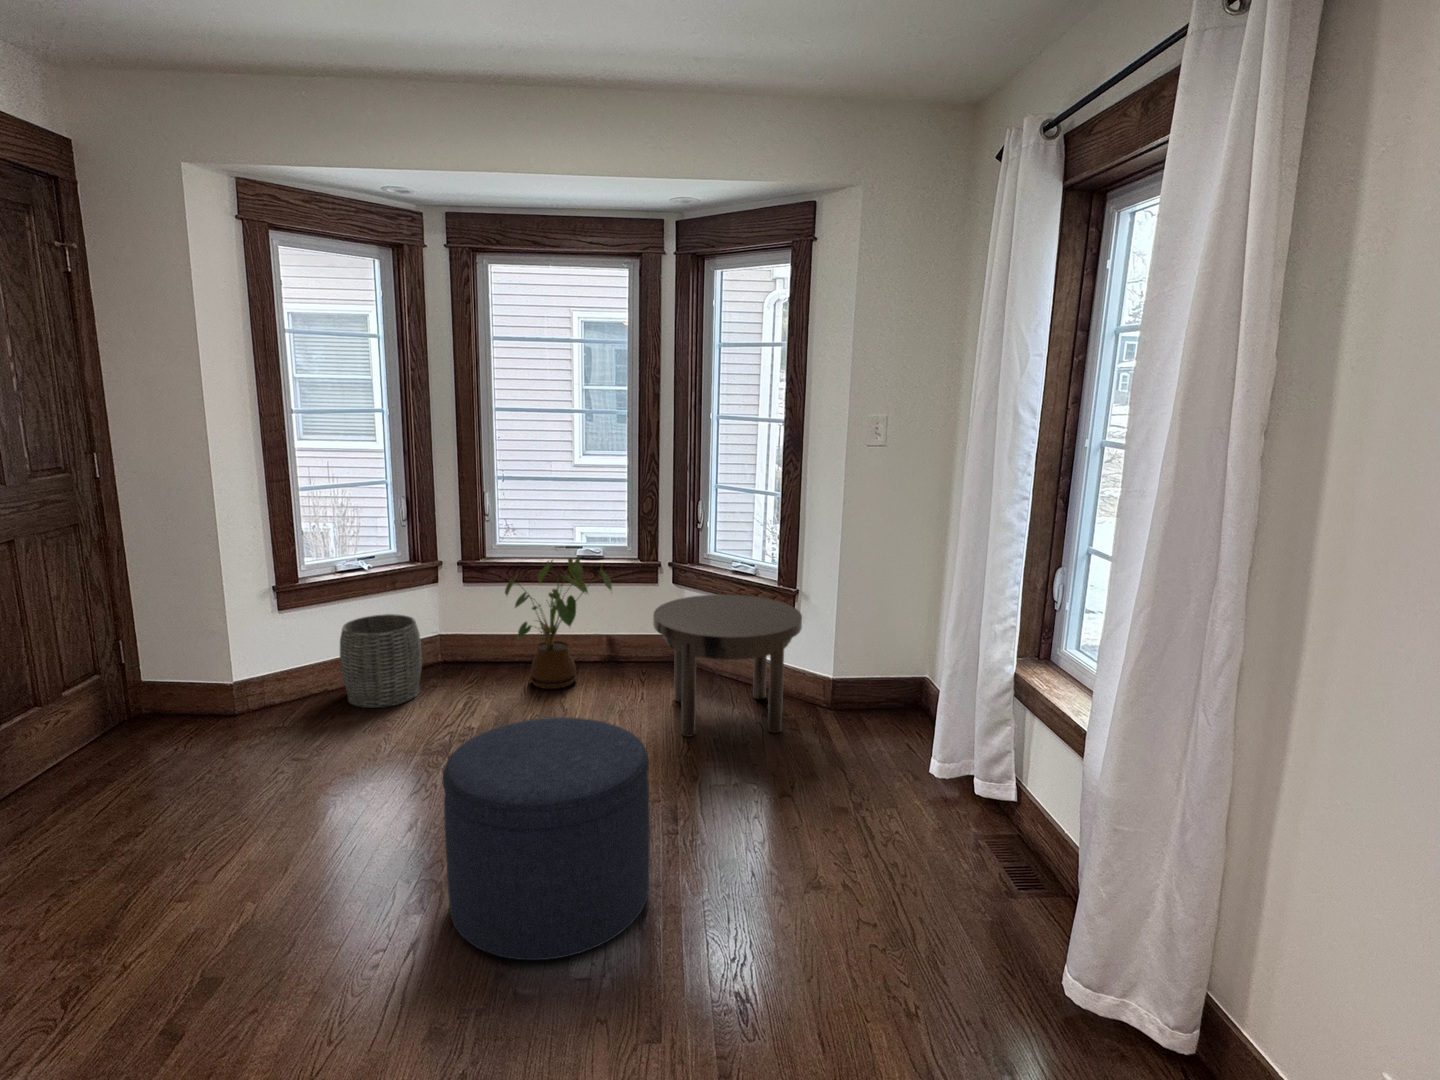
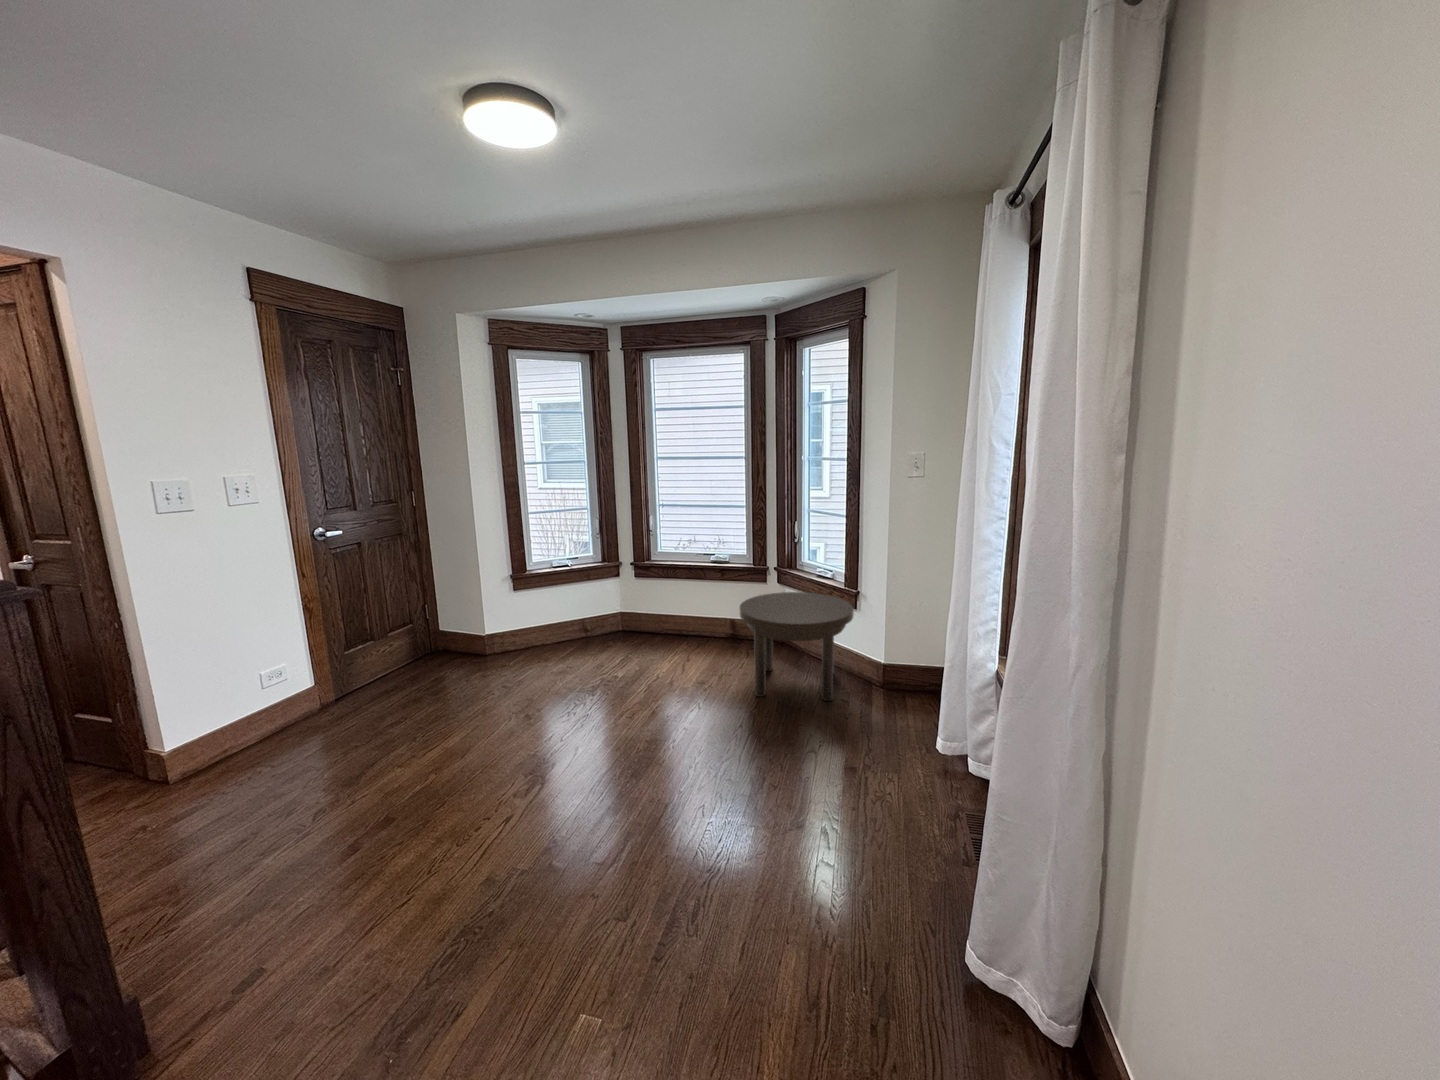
house plant: present [505,558,612,689] -> none [653,562,727,654]
woven basket: present [340,614,422,708] -> none [549,595,601,657]
ottoman: present [443,717,650,960] -> none [523,670,673,842]

